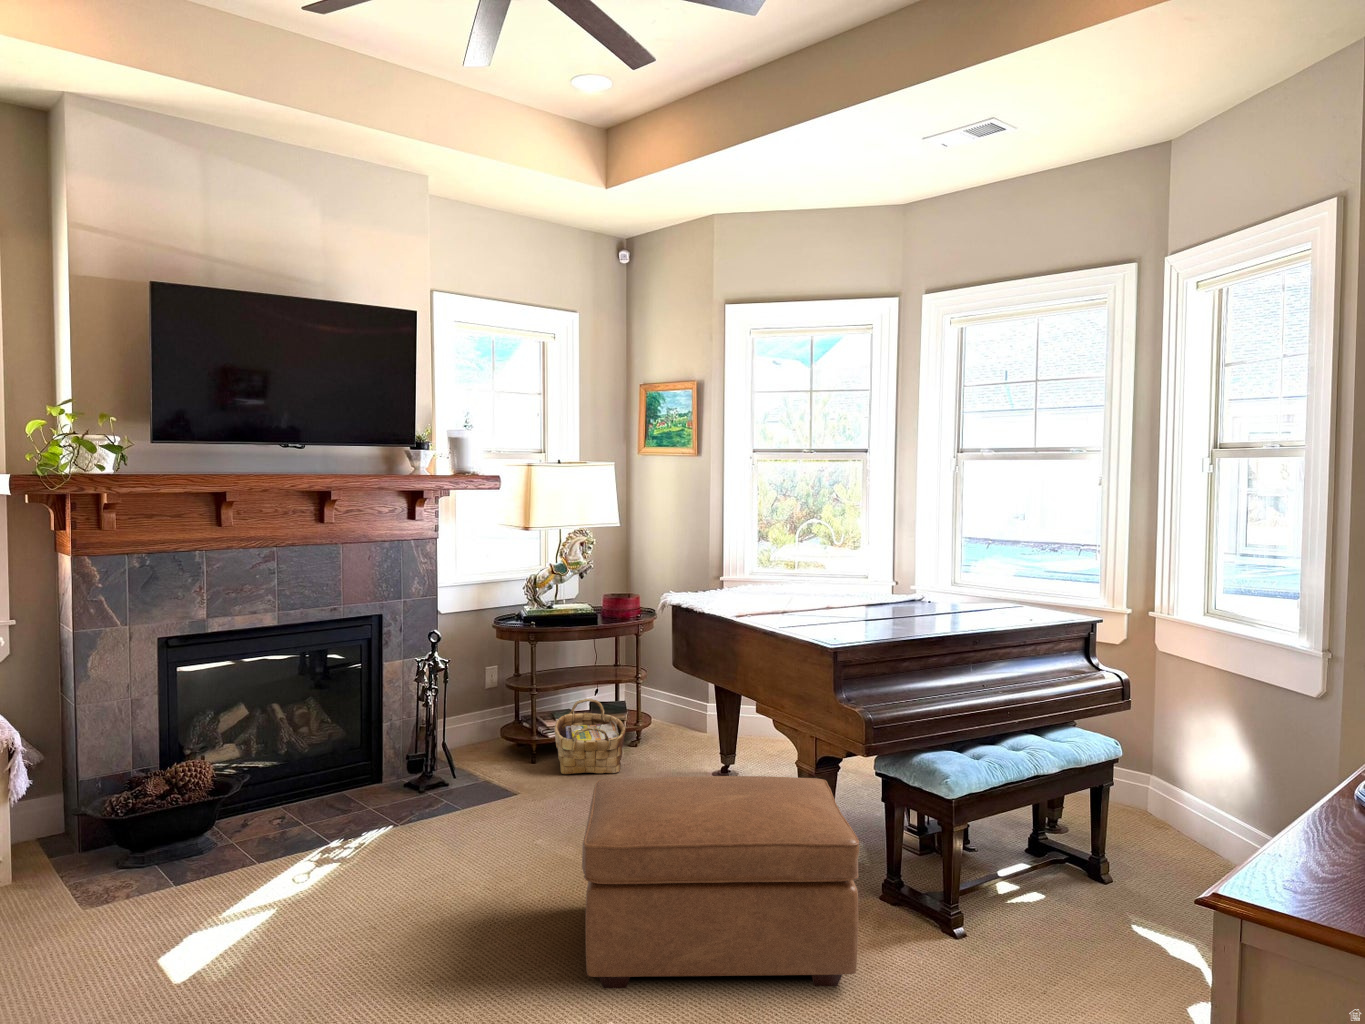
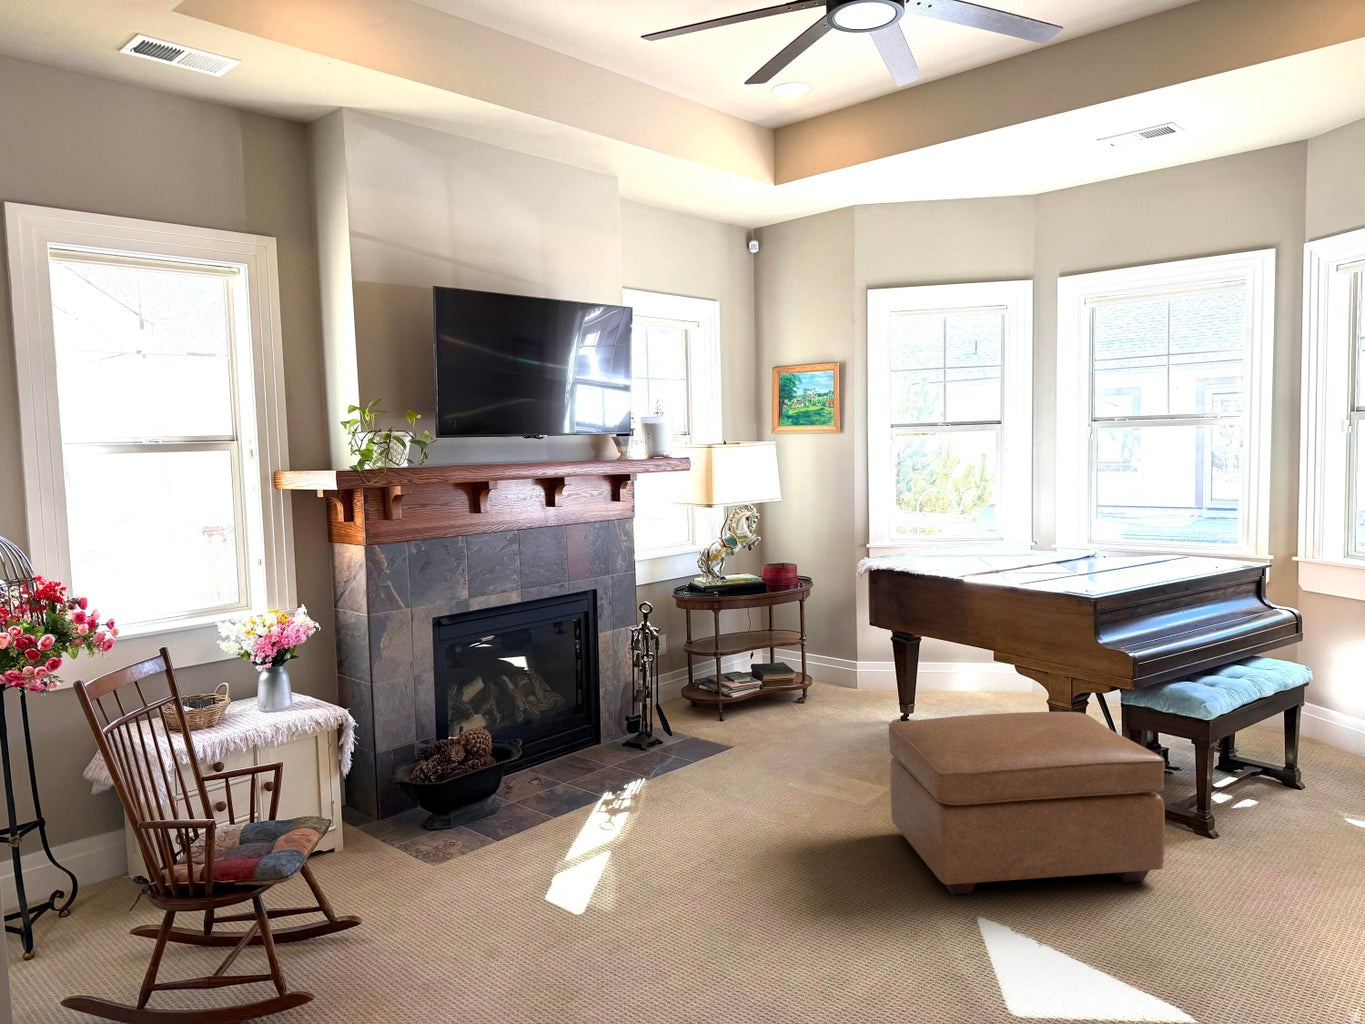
woven basket: present [554,699,626,774] -> none [744,660,813,729]

